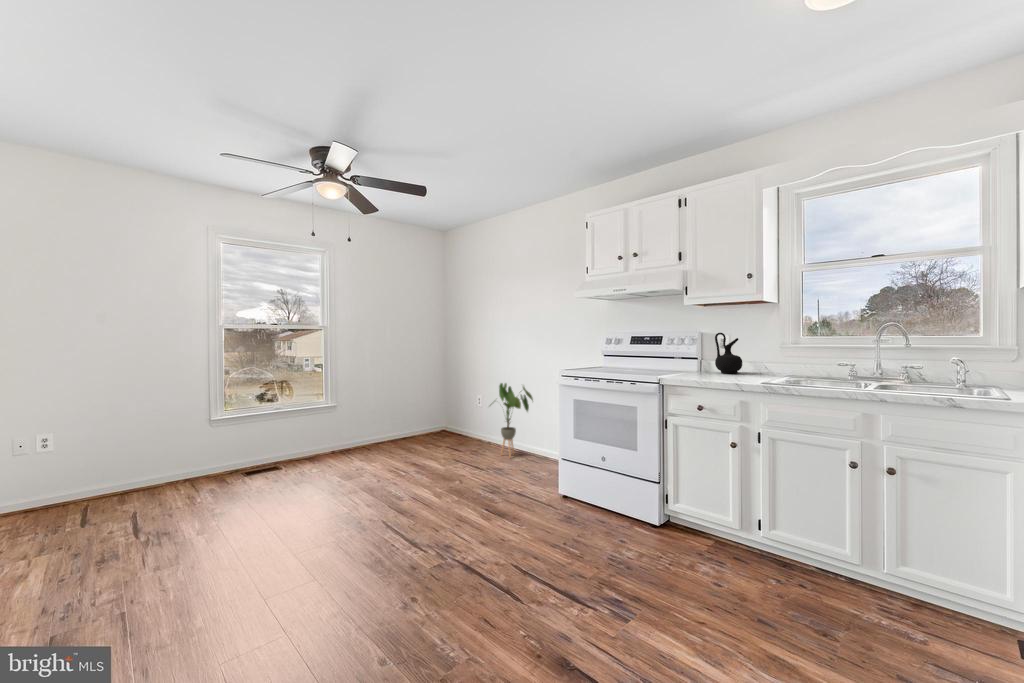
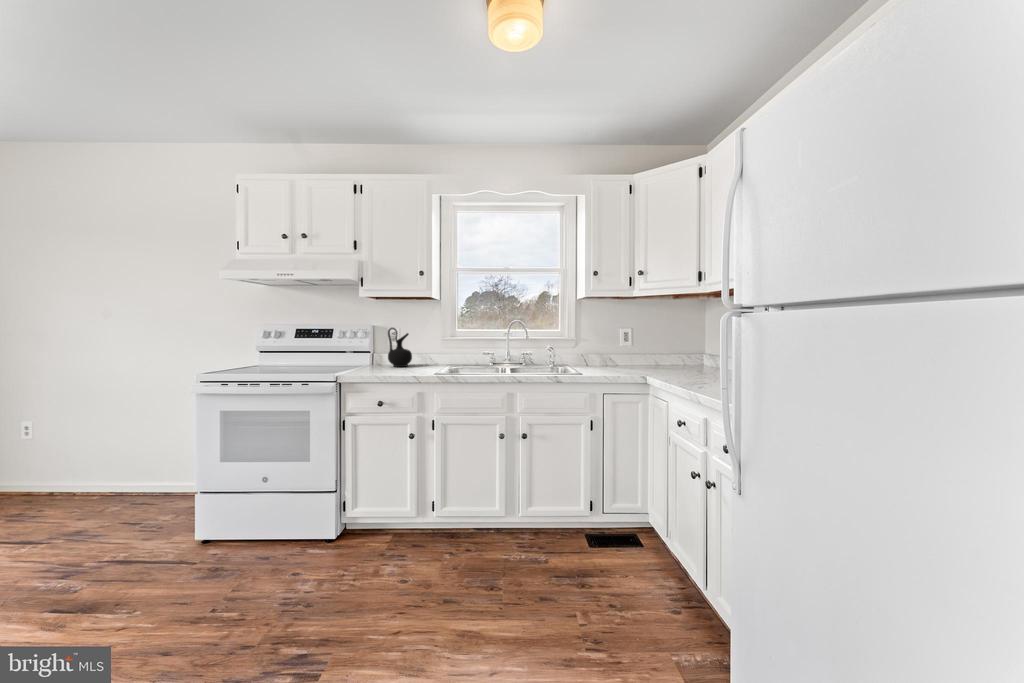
house plant: present [499,383,533,457] -> none [47,395,143,505]

